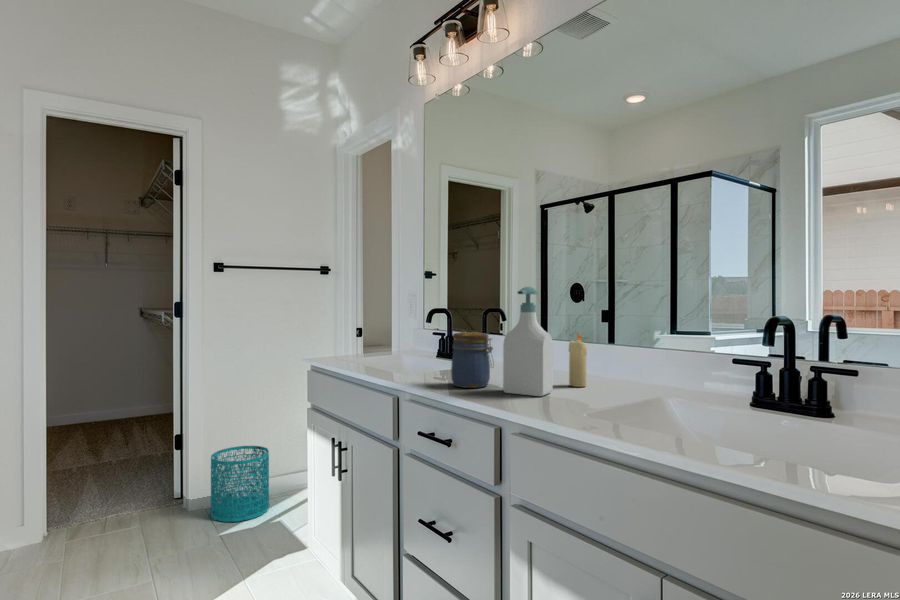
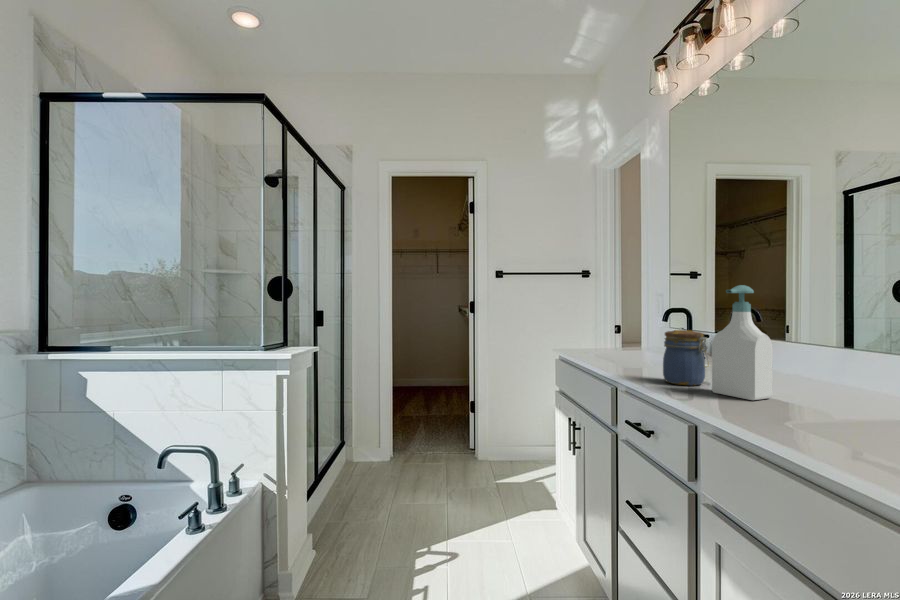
candle: present [569,333,587,387] -> none [803,335,829,397]
wastebasket: present [211,446,269,522] -> none [491,417,535,476]

